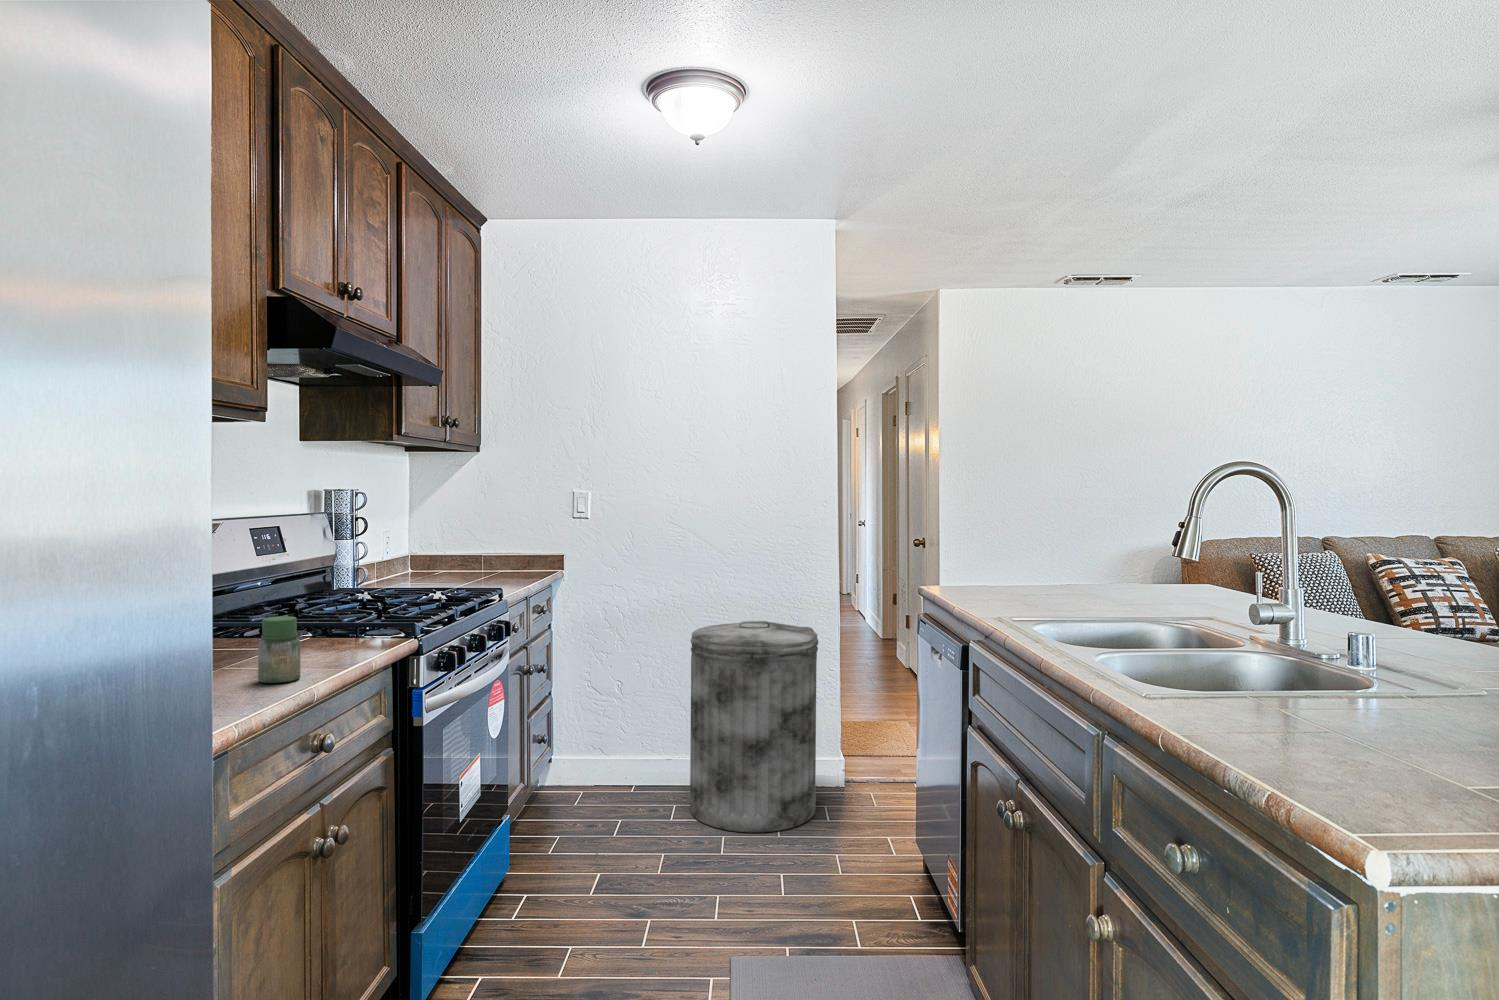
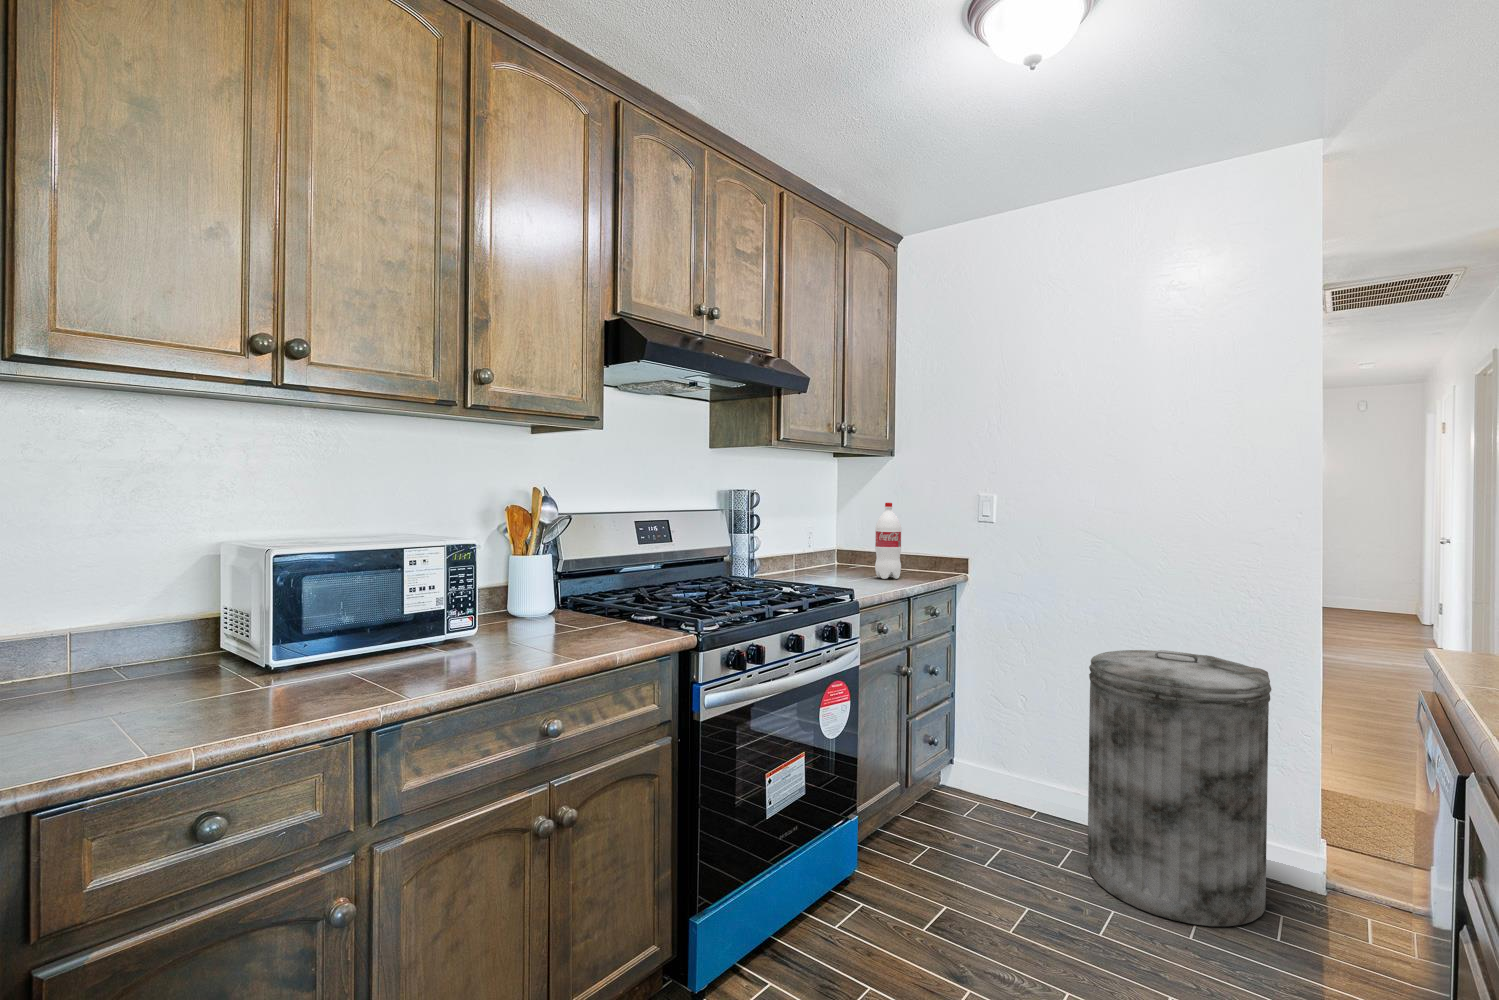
bottle: none [485,501,513,580] -> present [875,503,901,579]
jar: present [258,616,300,683] -> none [510,600,546,661]

